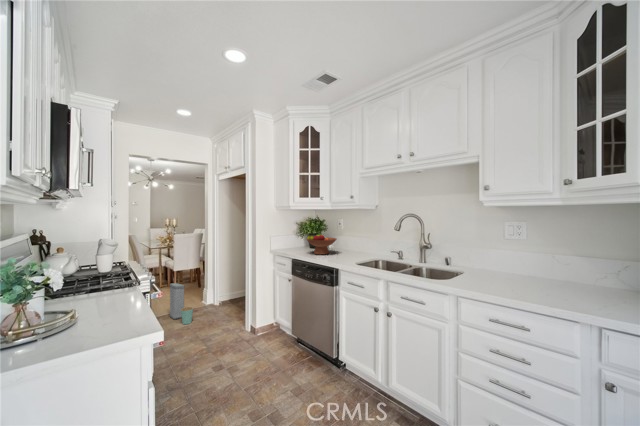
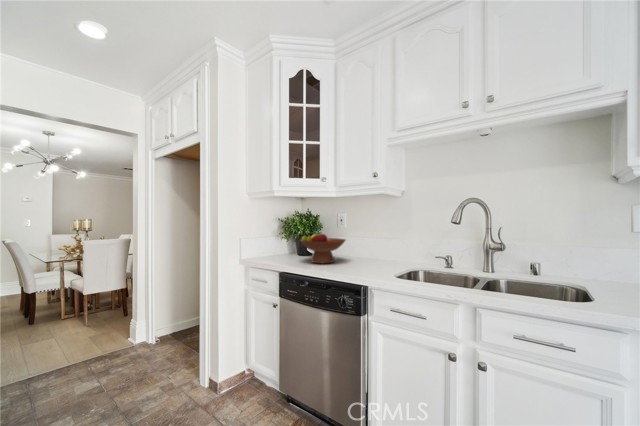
trash can: present [170,283,193,324] -> none [70,316,111,384]

